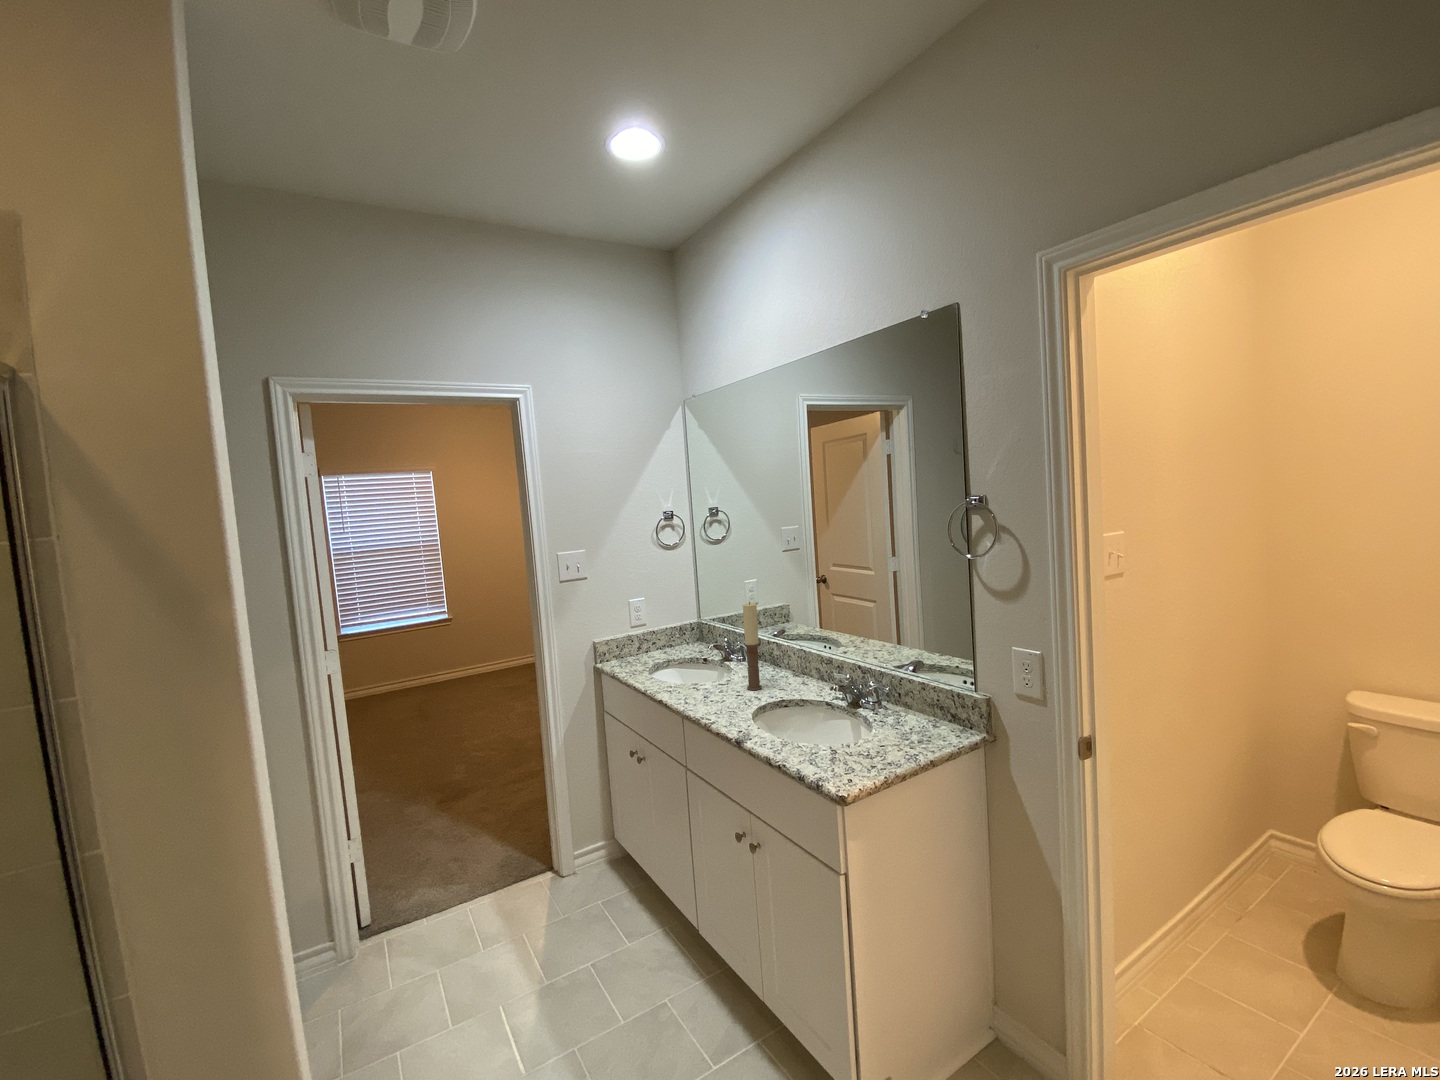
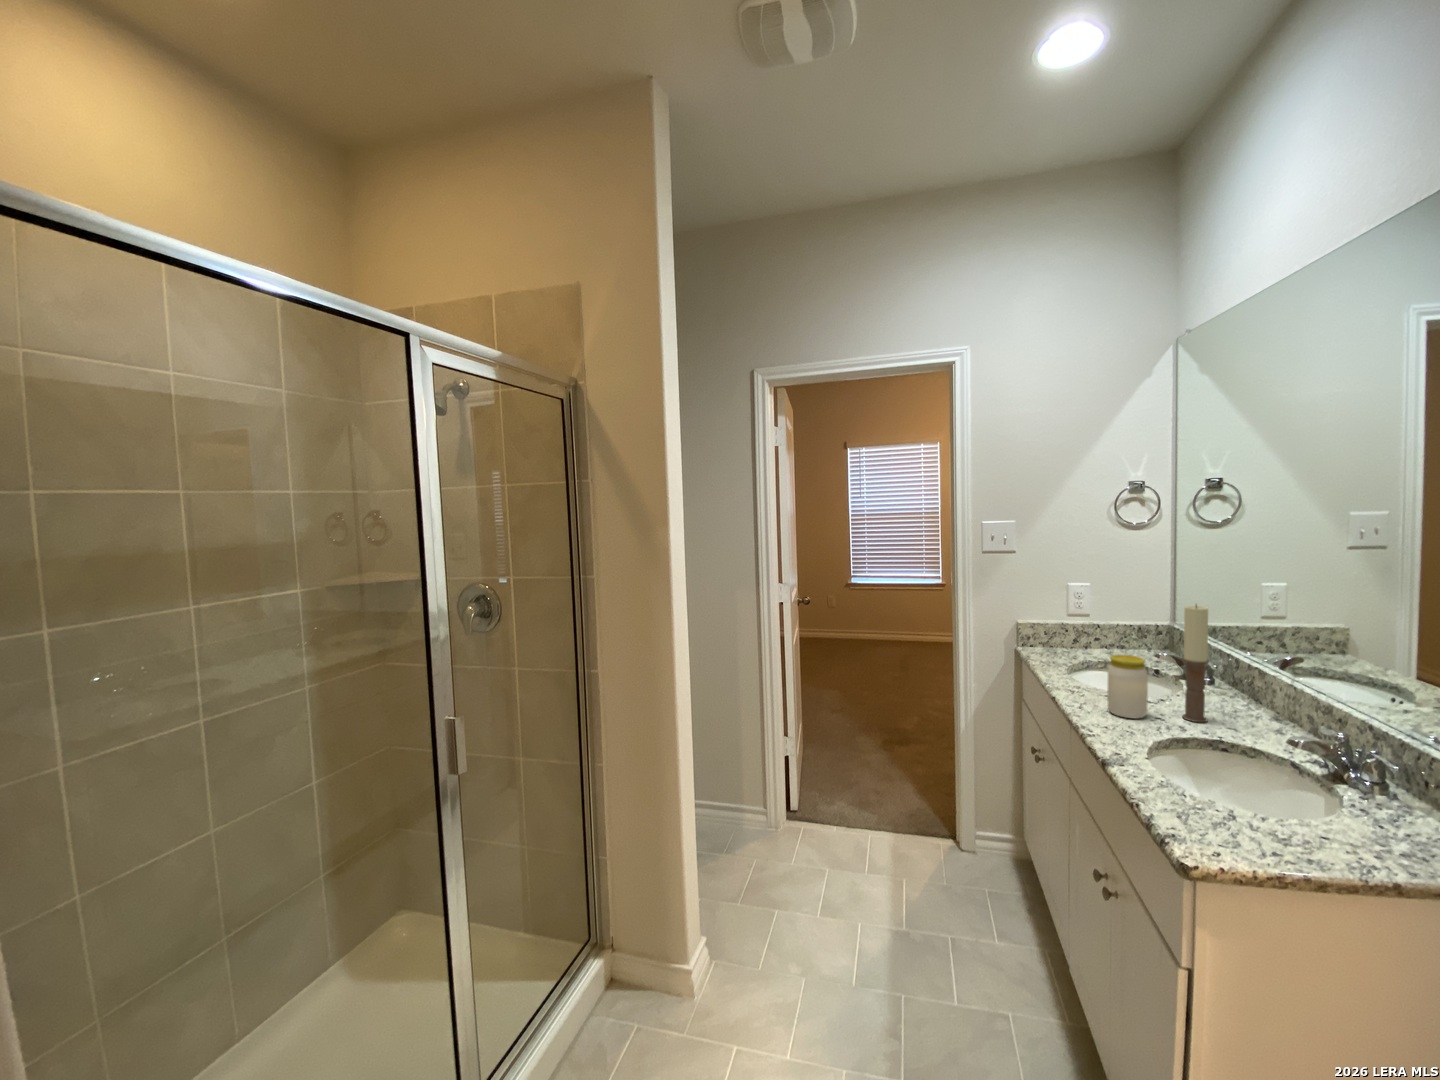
jar: none [703,650,731,702] -> present [1107,655,1148,718]

